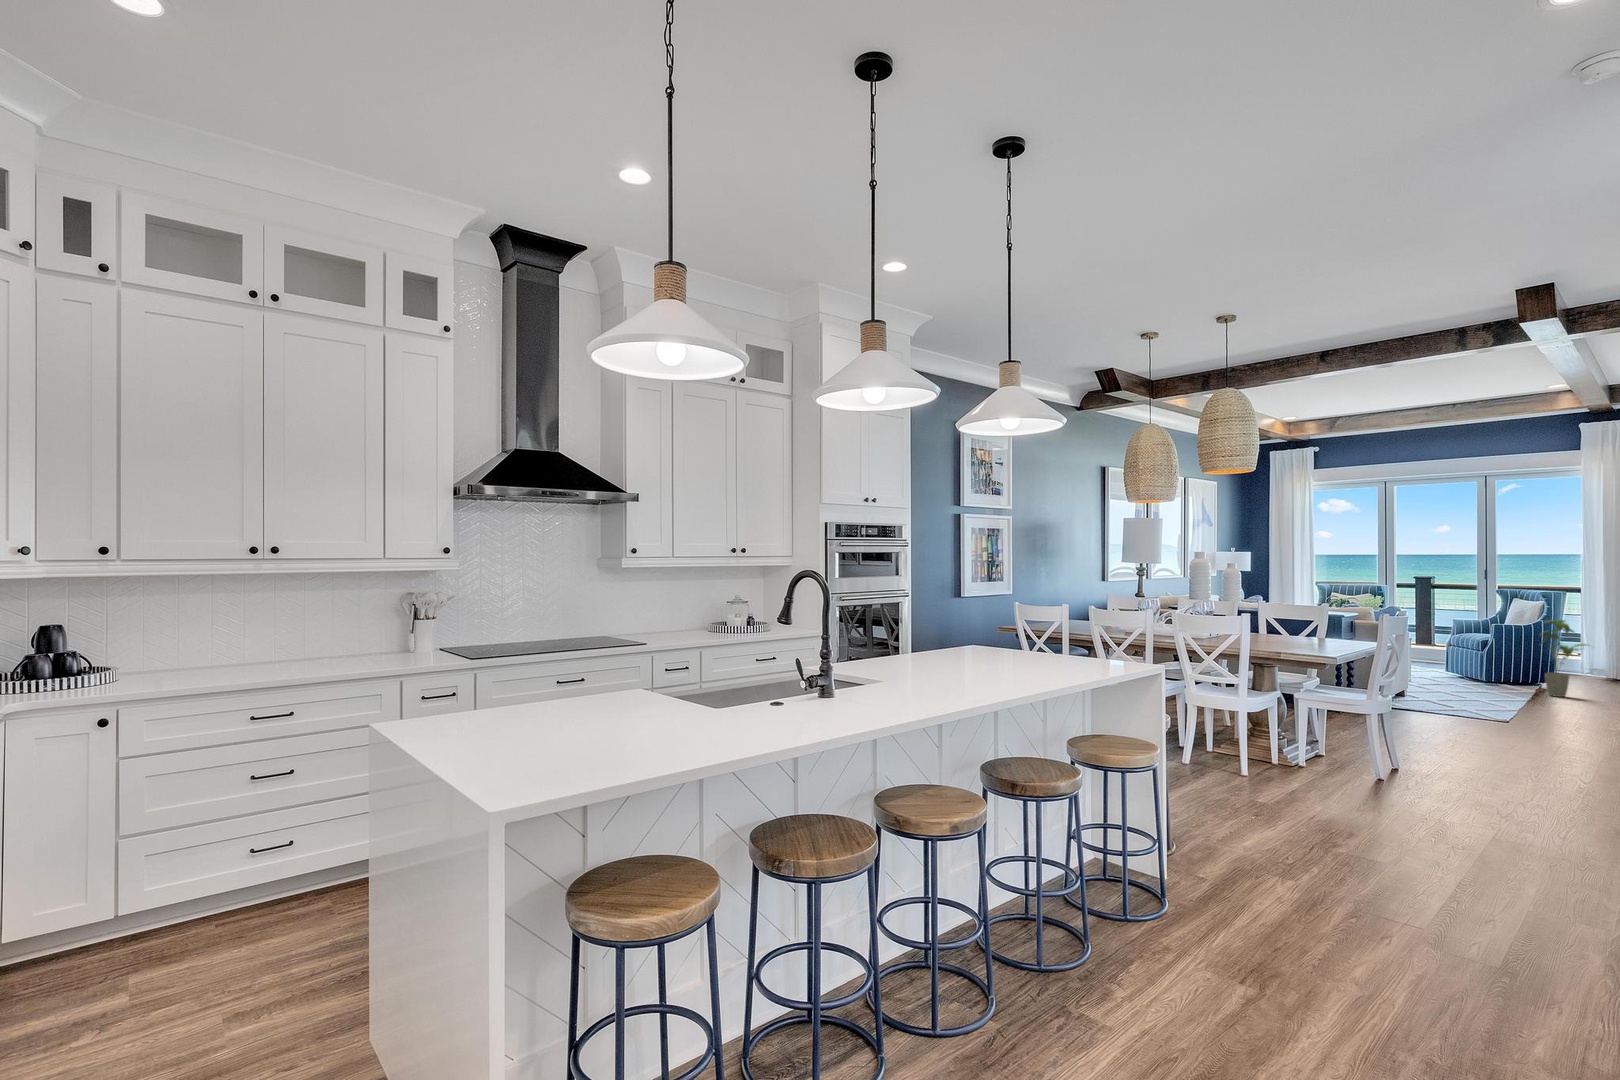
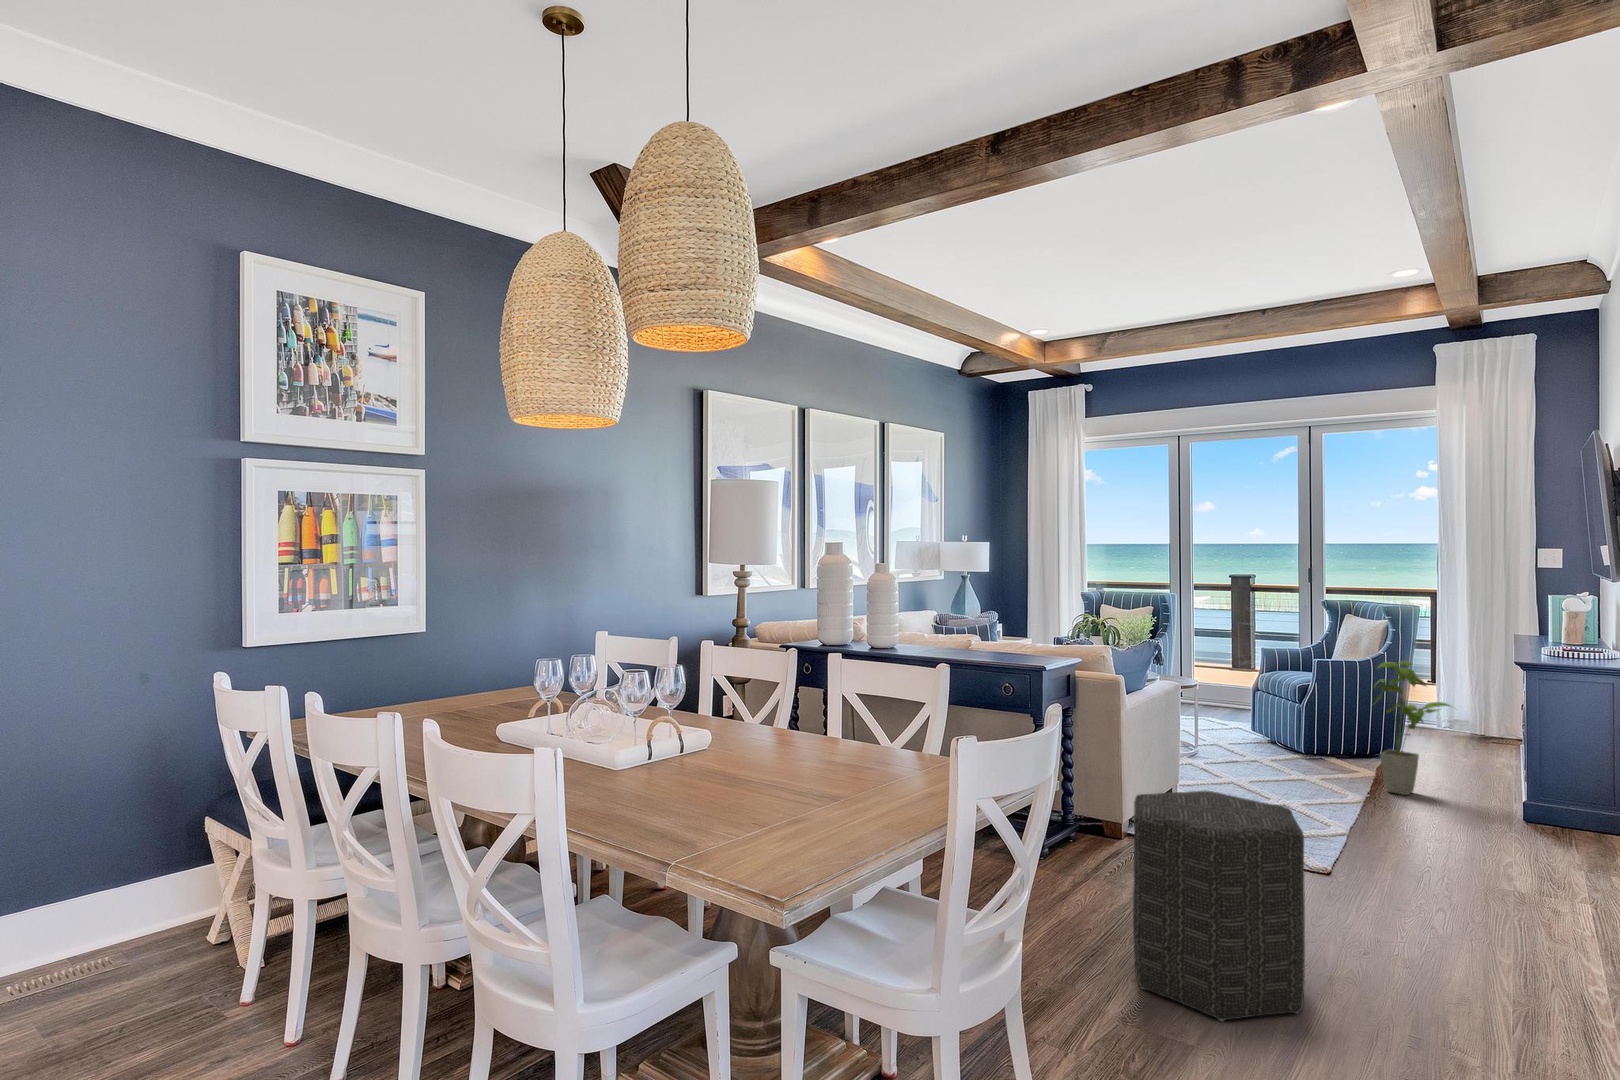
ottoman: none [1442,654,1537,740] -> present [1133,791,1305,1021]

